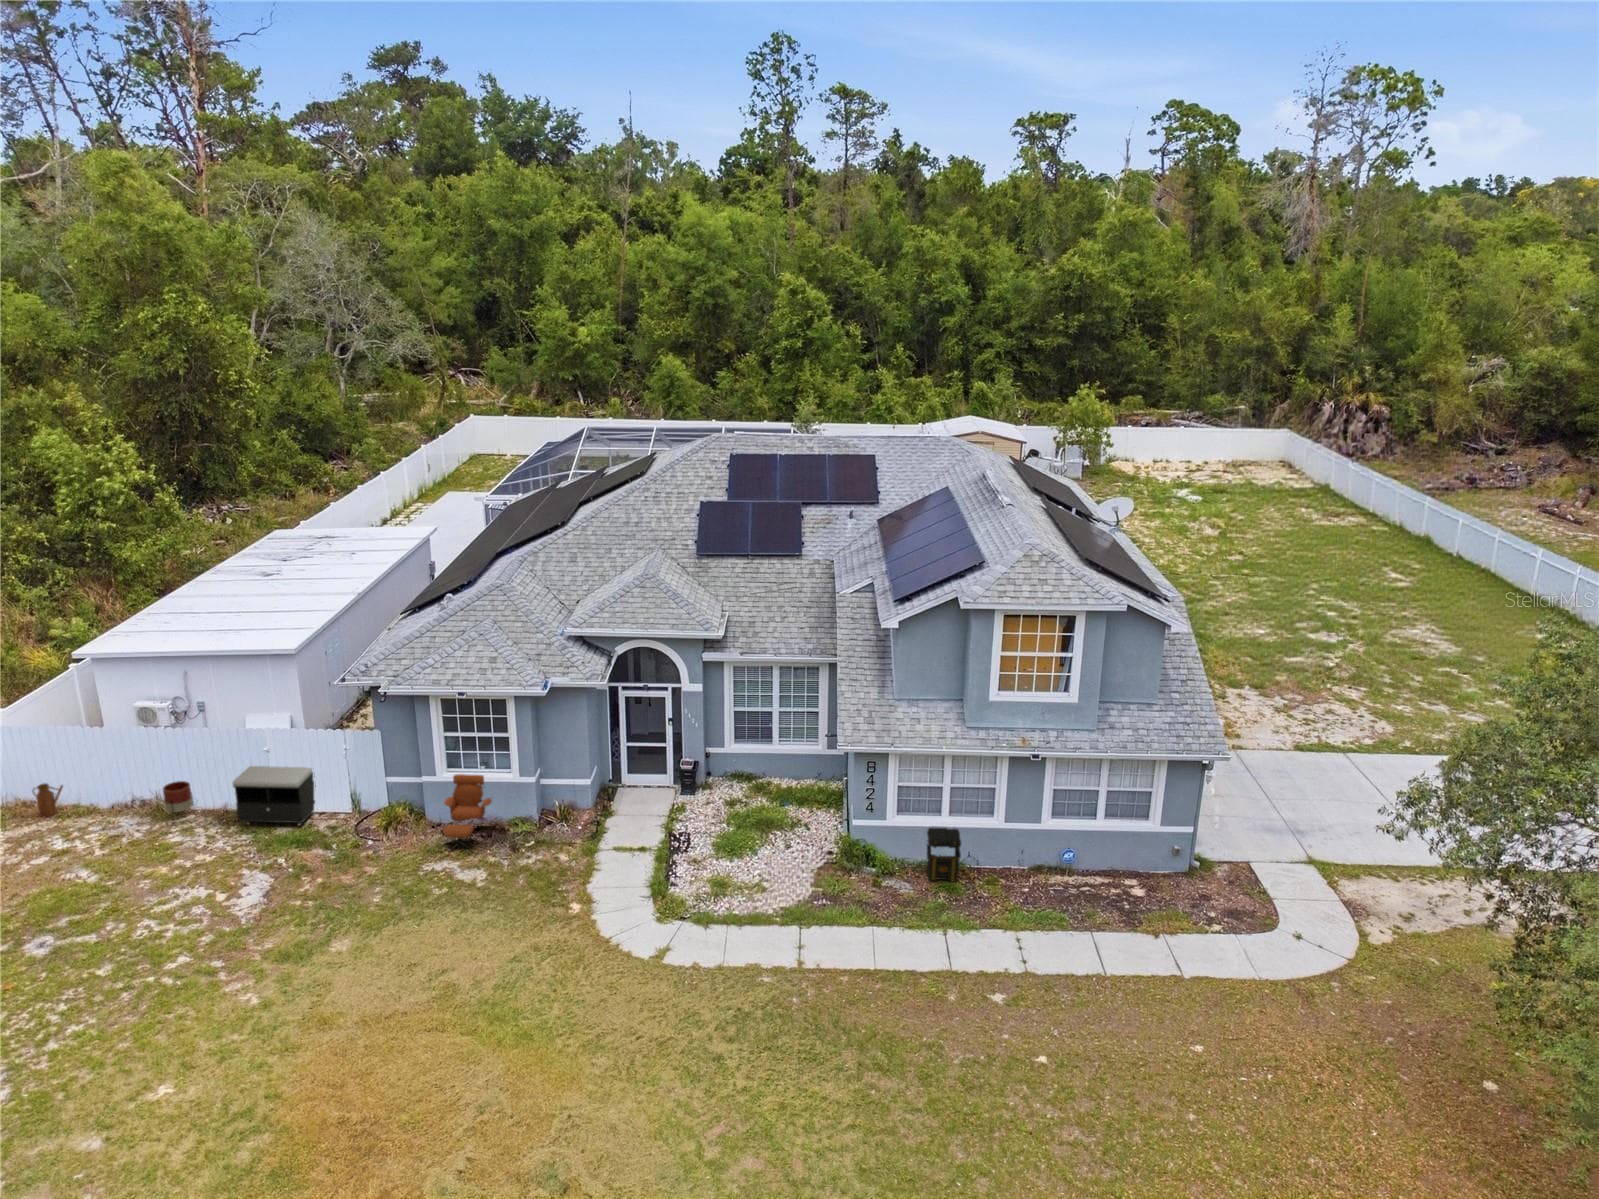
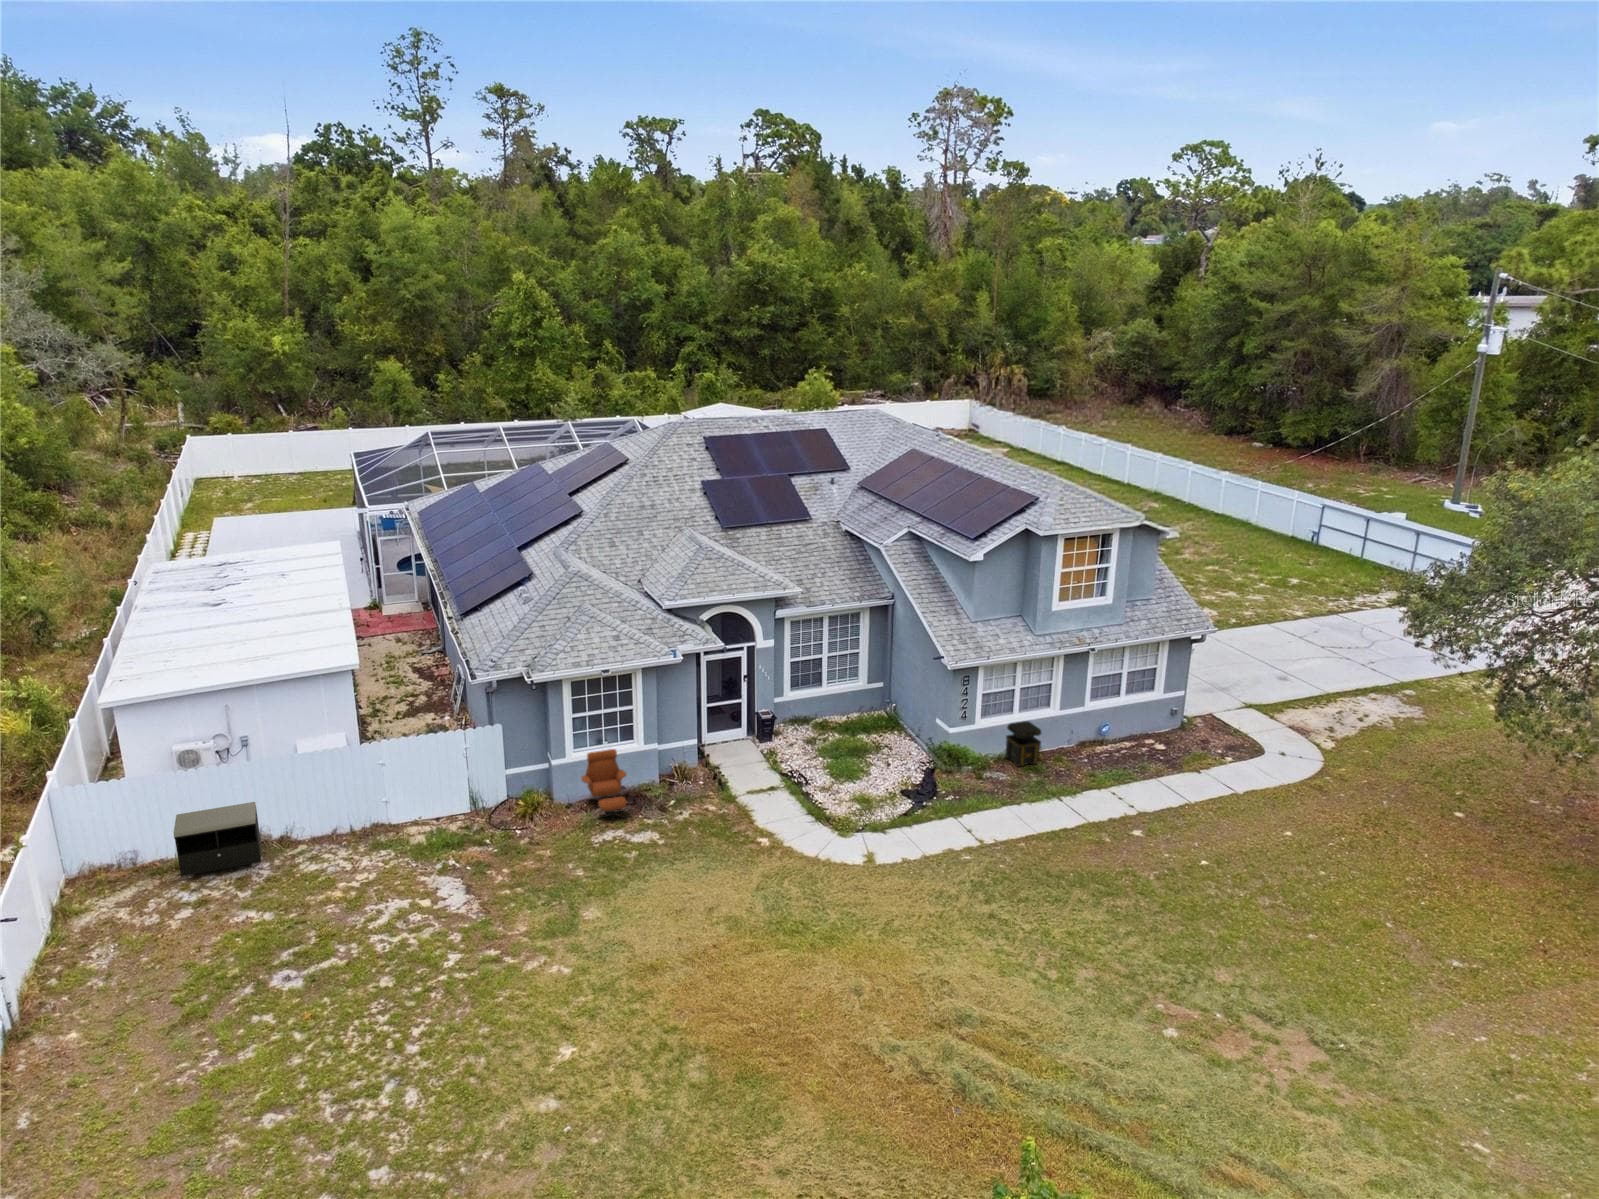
storage bench: present [233,766,316,825] -> present [174,802,261,878]
planter: present [163,781,194,820] -> none [274,811,306,856]
watering can: present [32,783,63,817] -> none [109,841,149,882]

